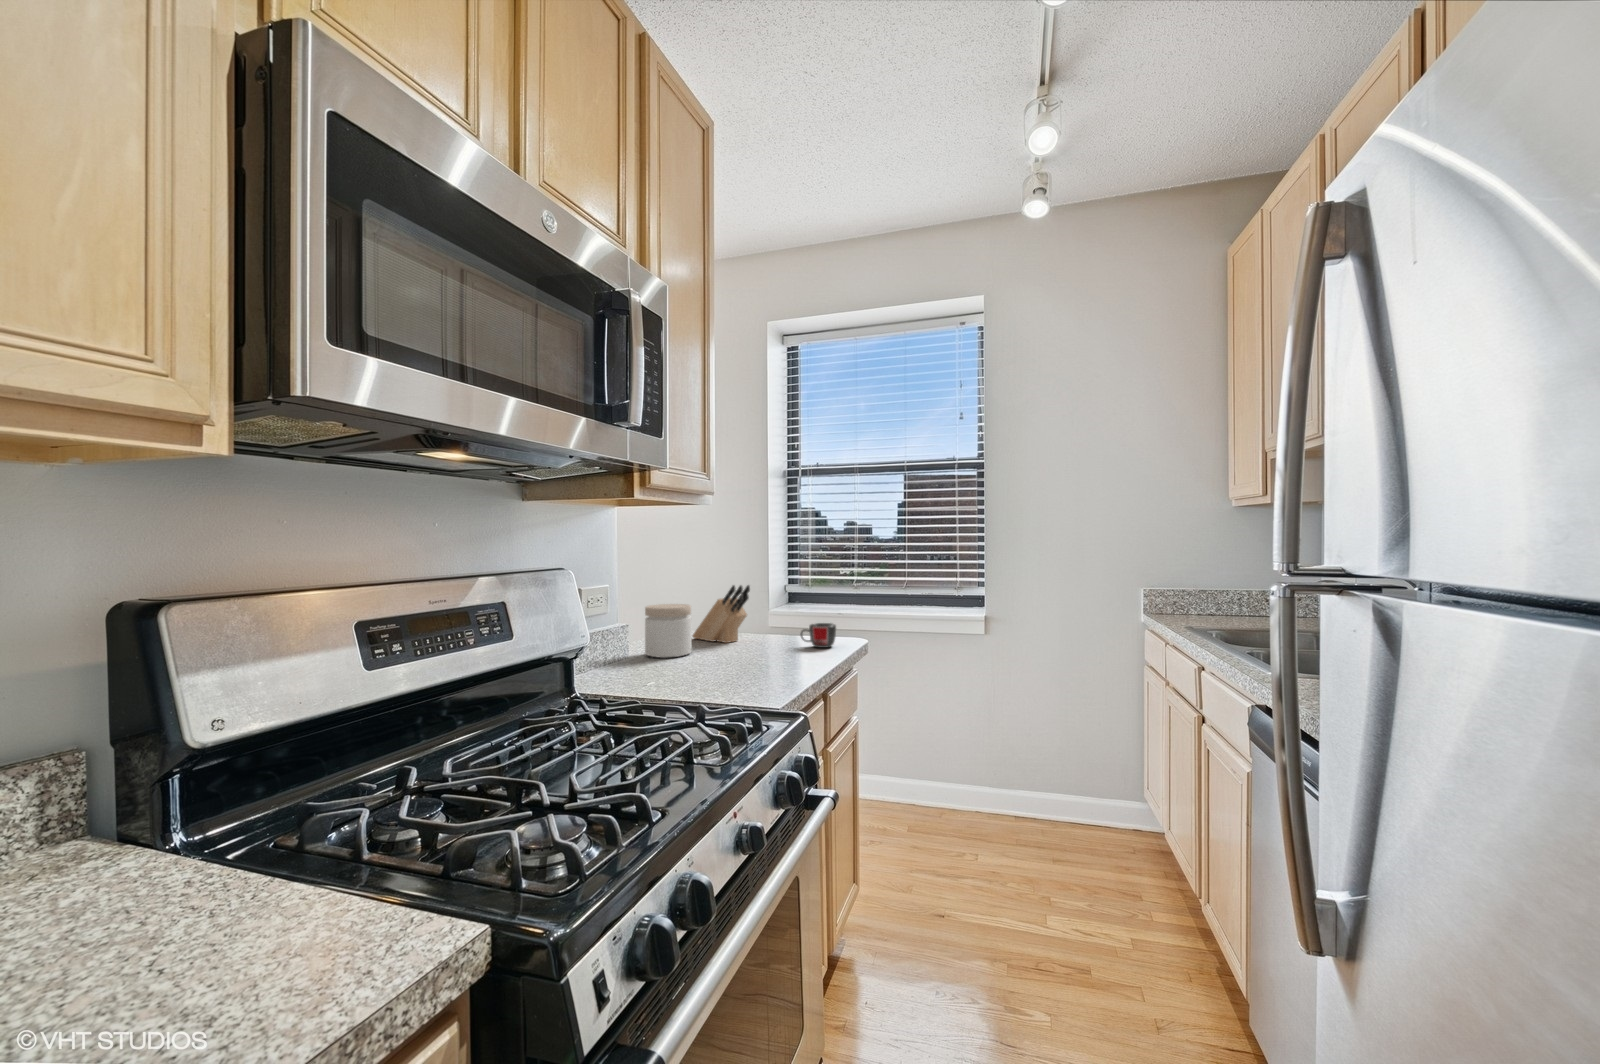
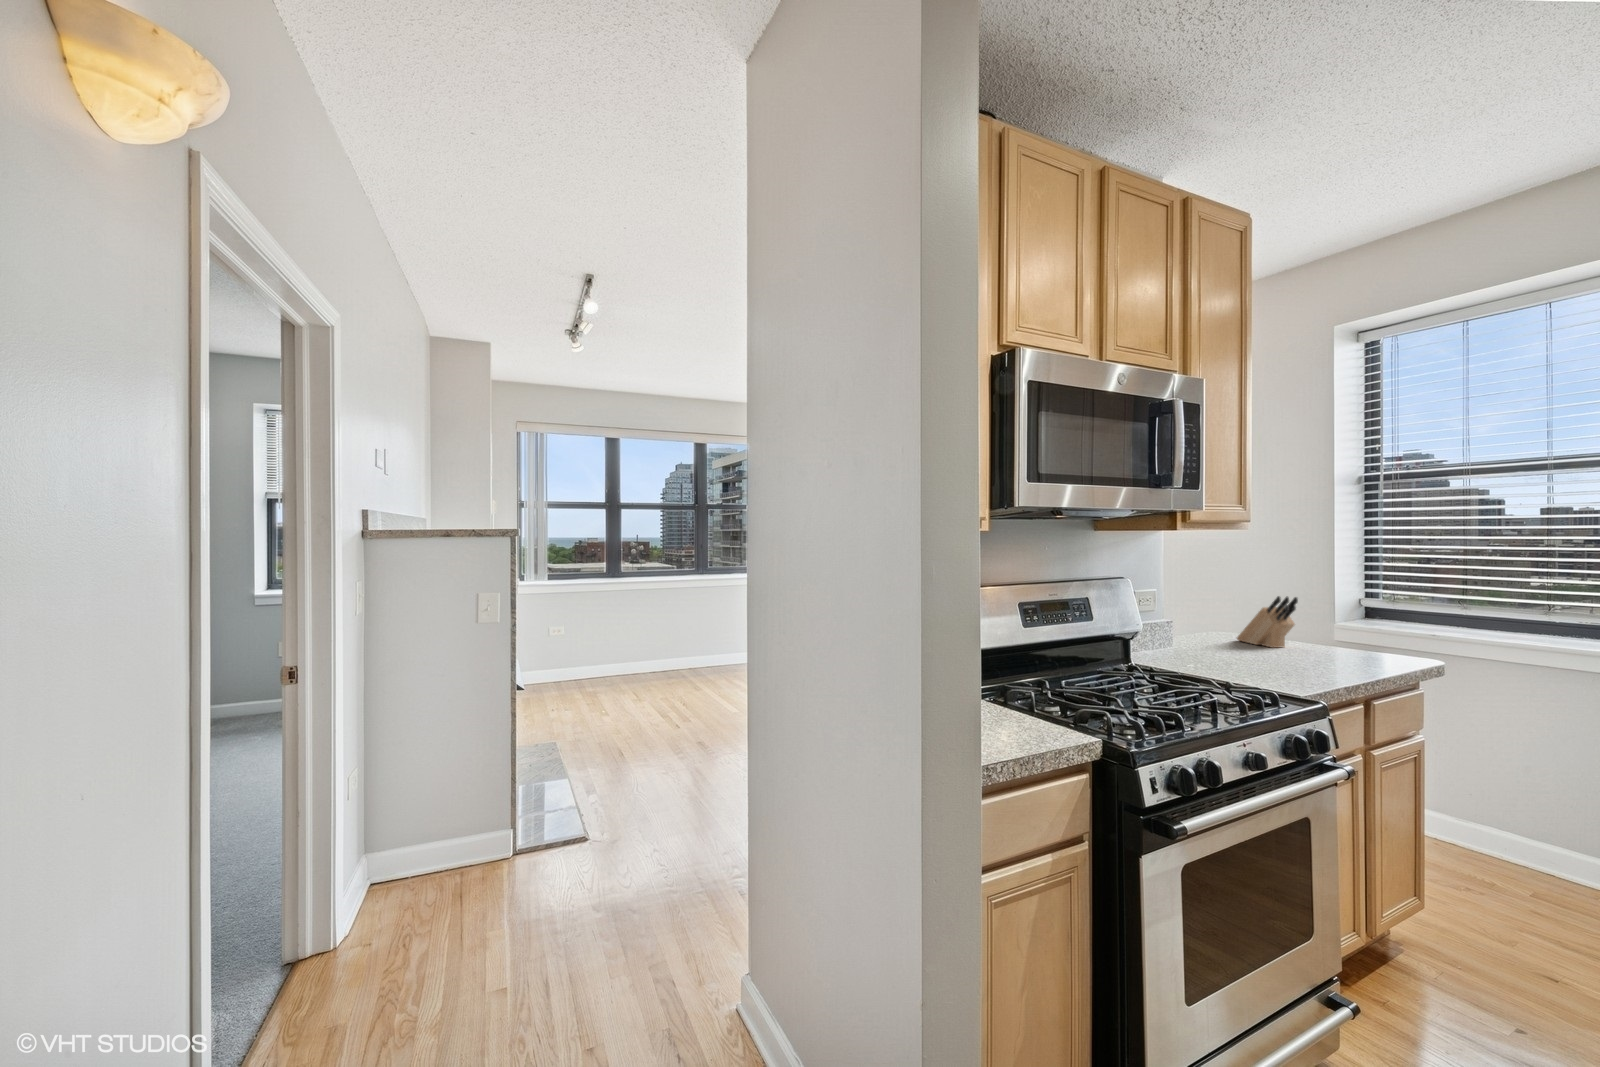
jar: present [645,604,692,658] -> none [1188,608,1233,652]
mug: present [800,623,836,648] -> none [1354,639,1399,664]

